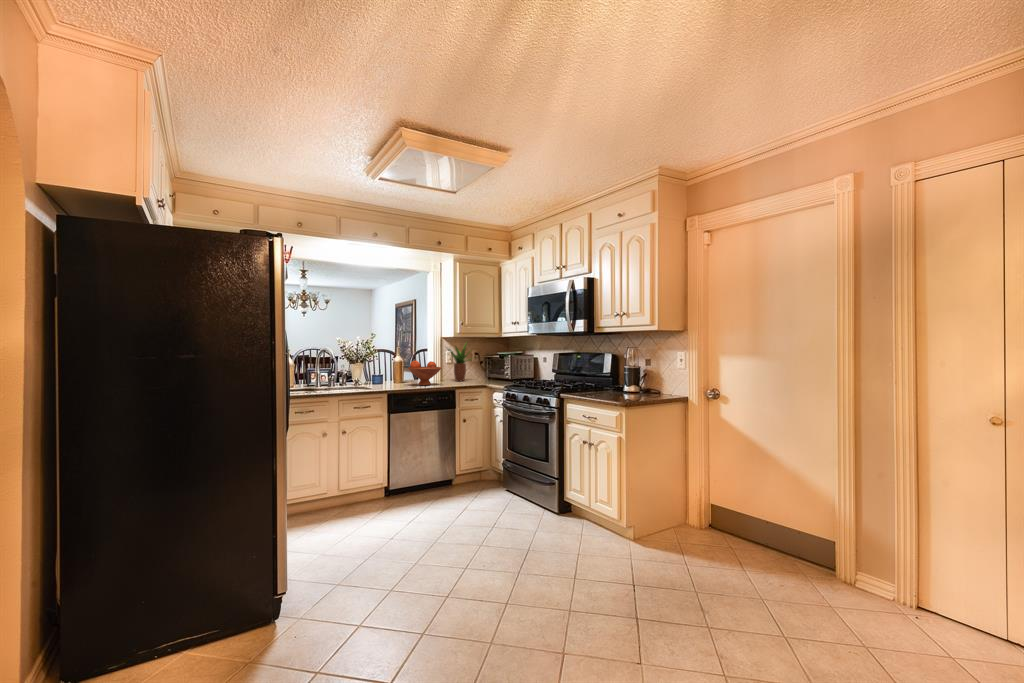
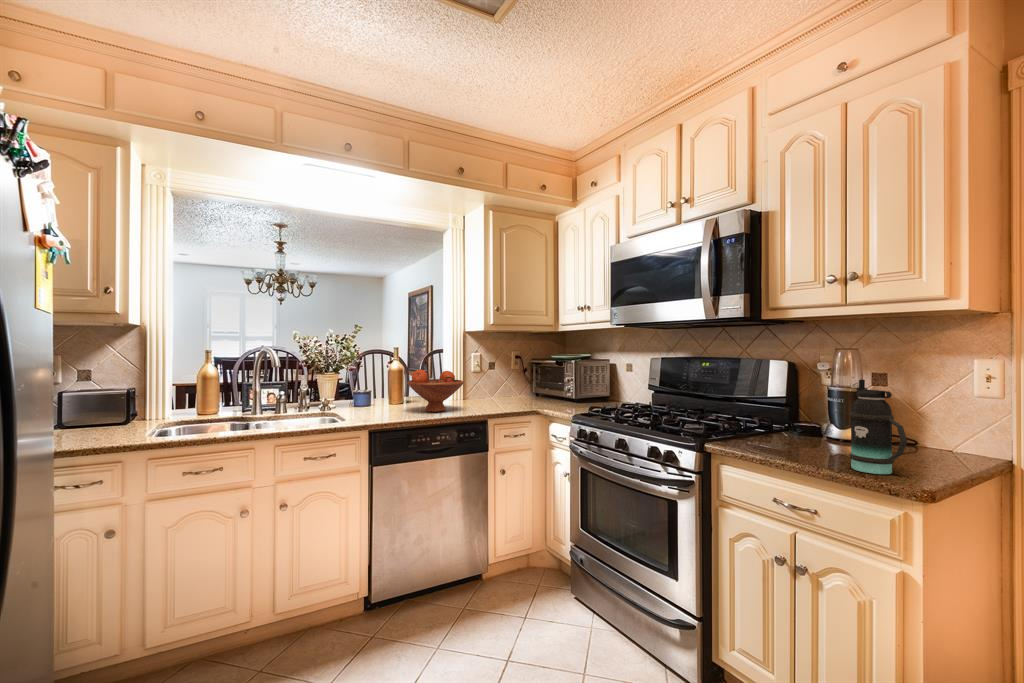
potted plant: present [449,343,470,381] -> none [469,337,523,402]
bottle: none [609,360,626,400] -> present [849,379,907,474]

